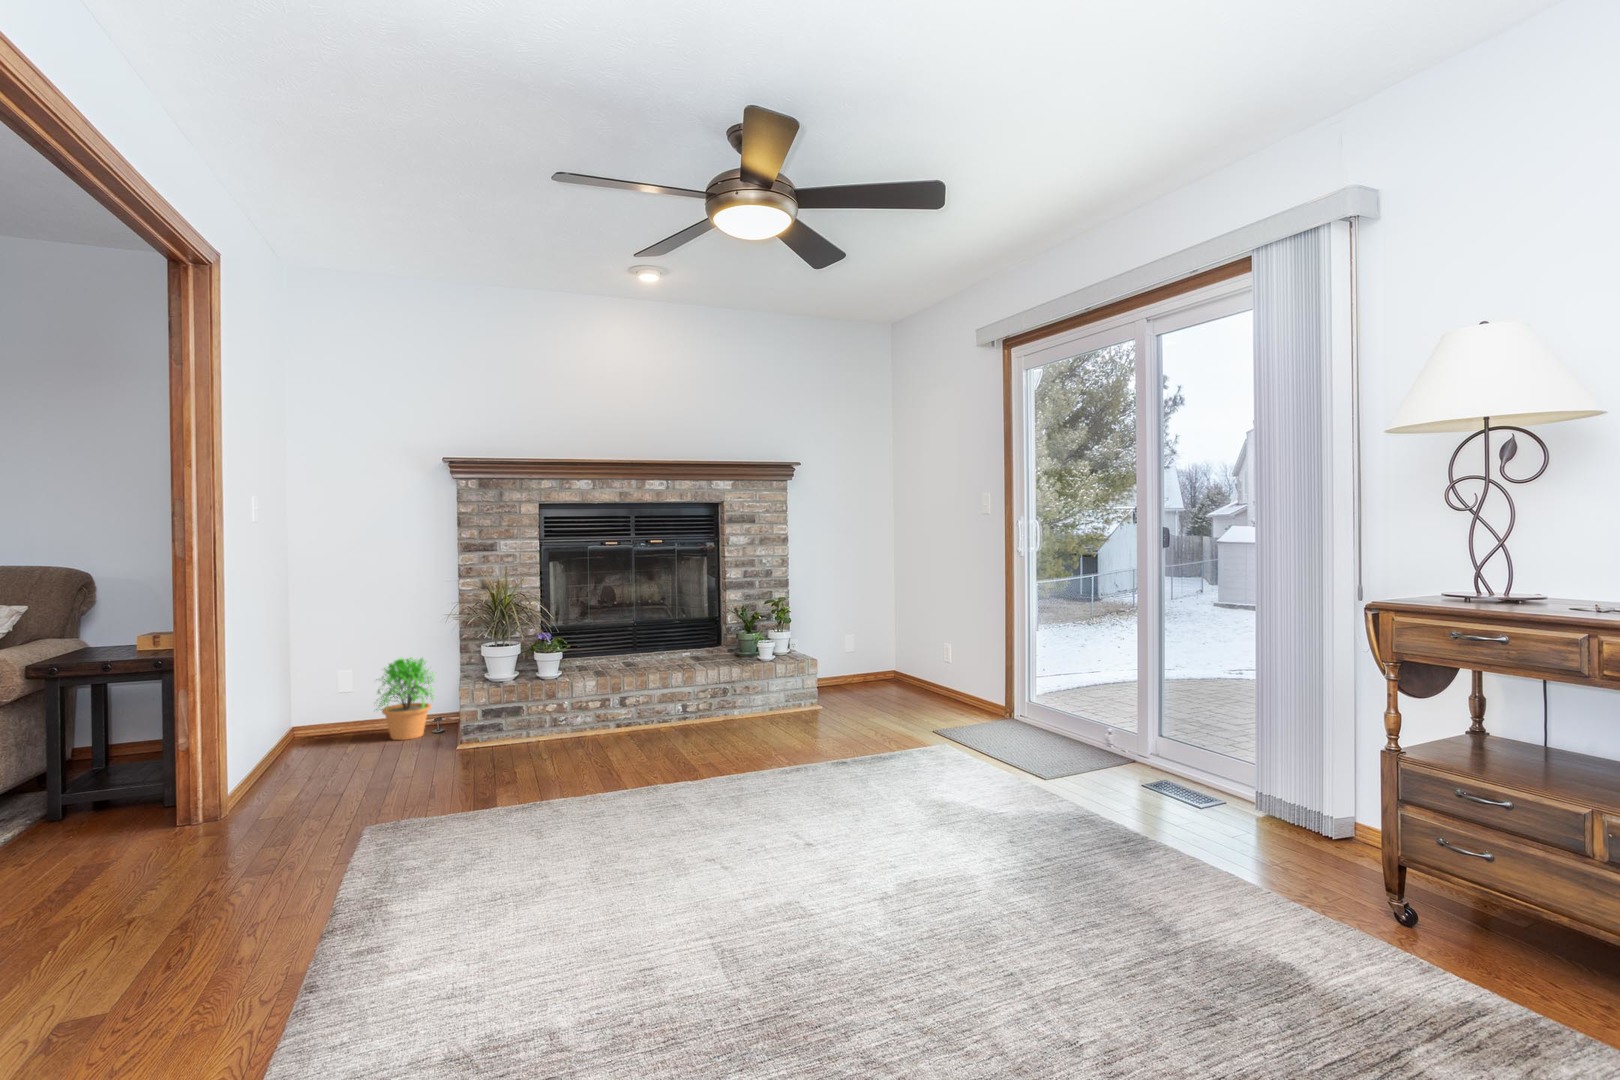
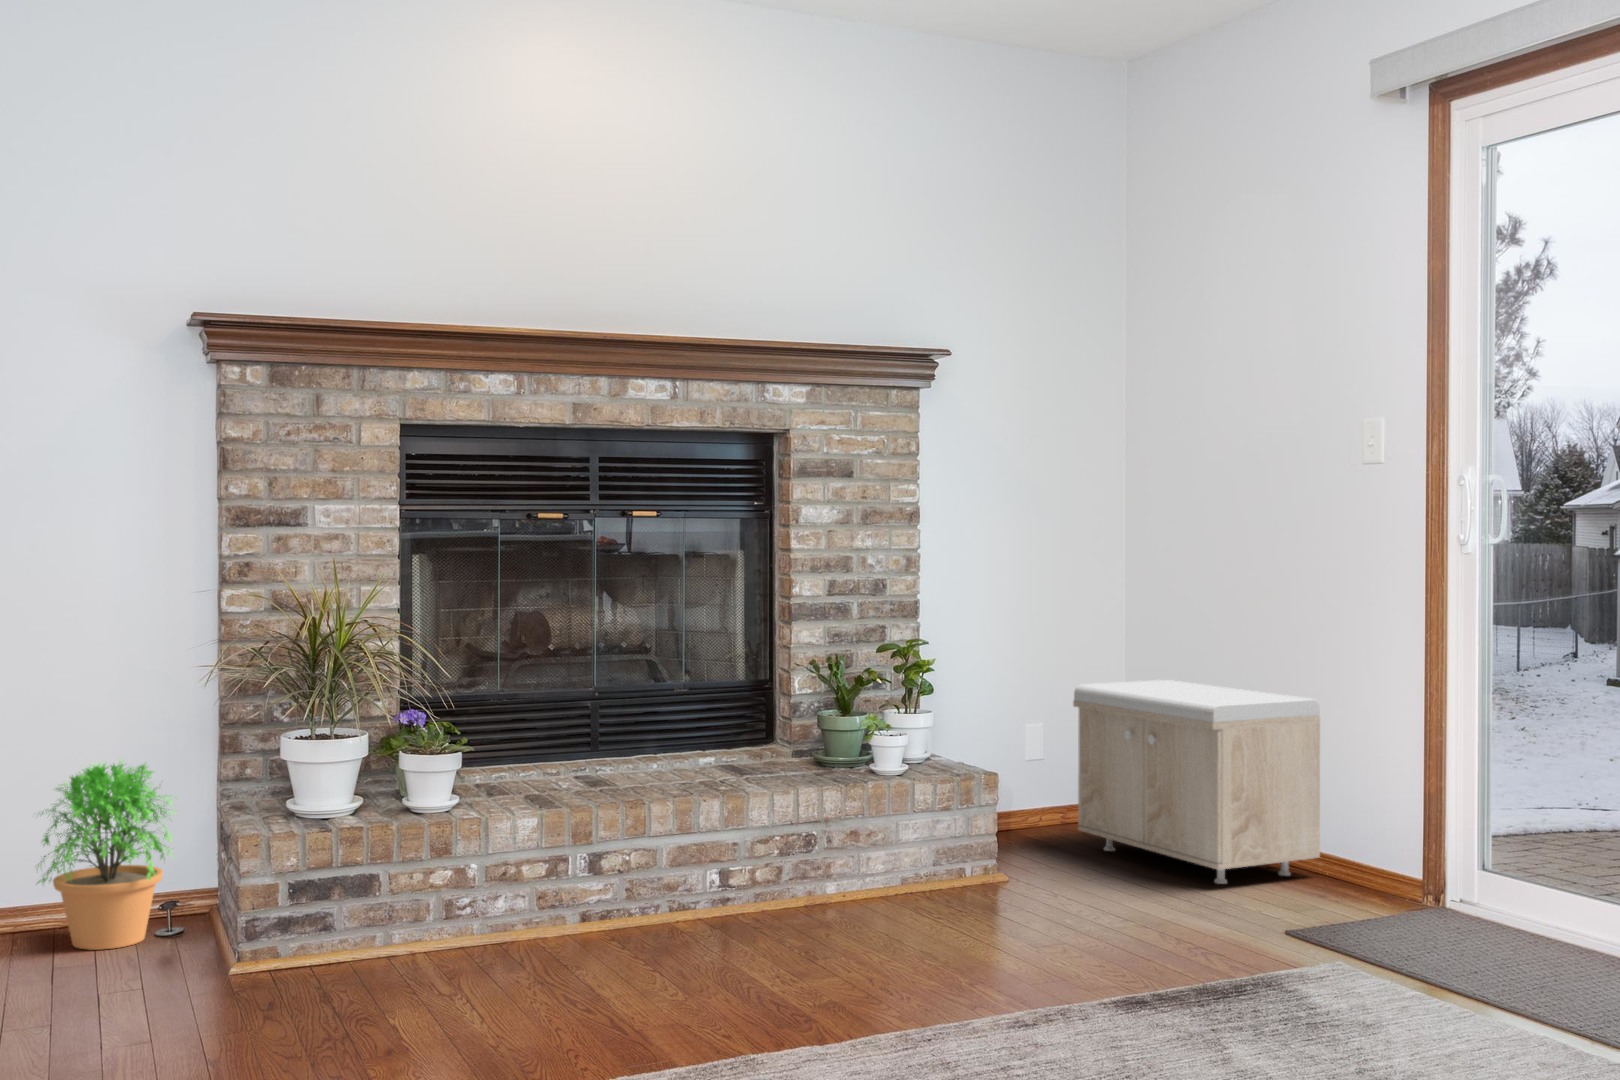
storage bench: none [861,615,966,710] -> present [1073,680,1320,884]

